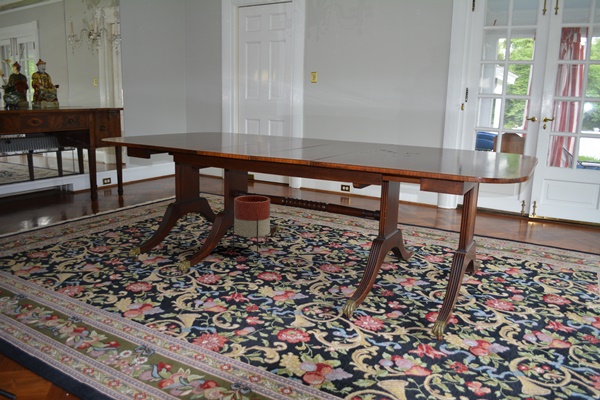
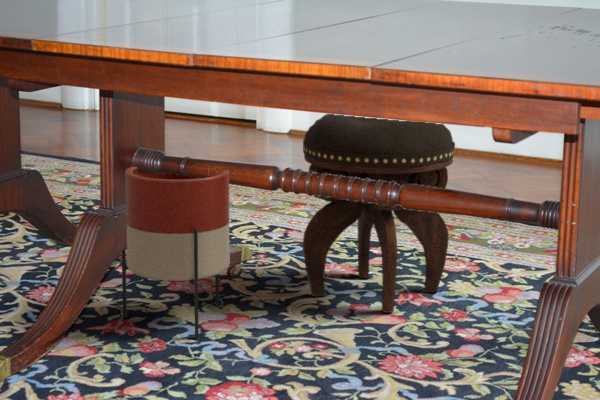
footstool: none [297,179,351,250] -> present [303,114,455,313]

